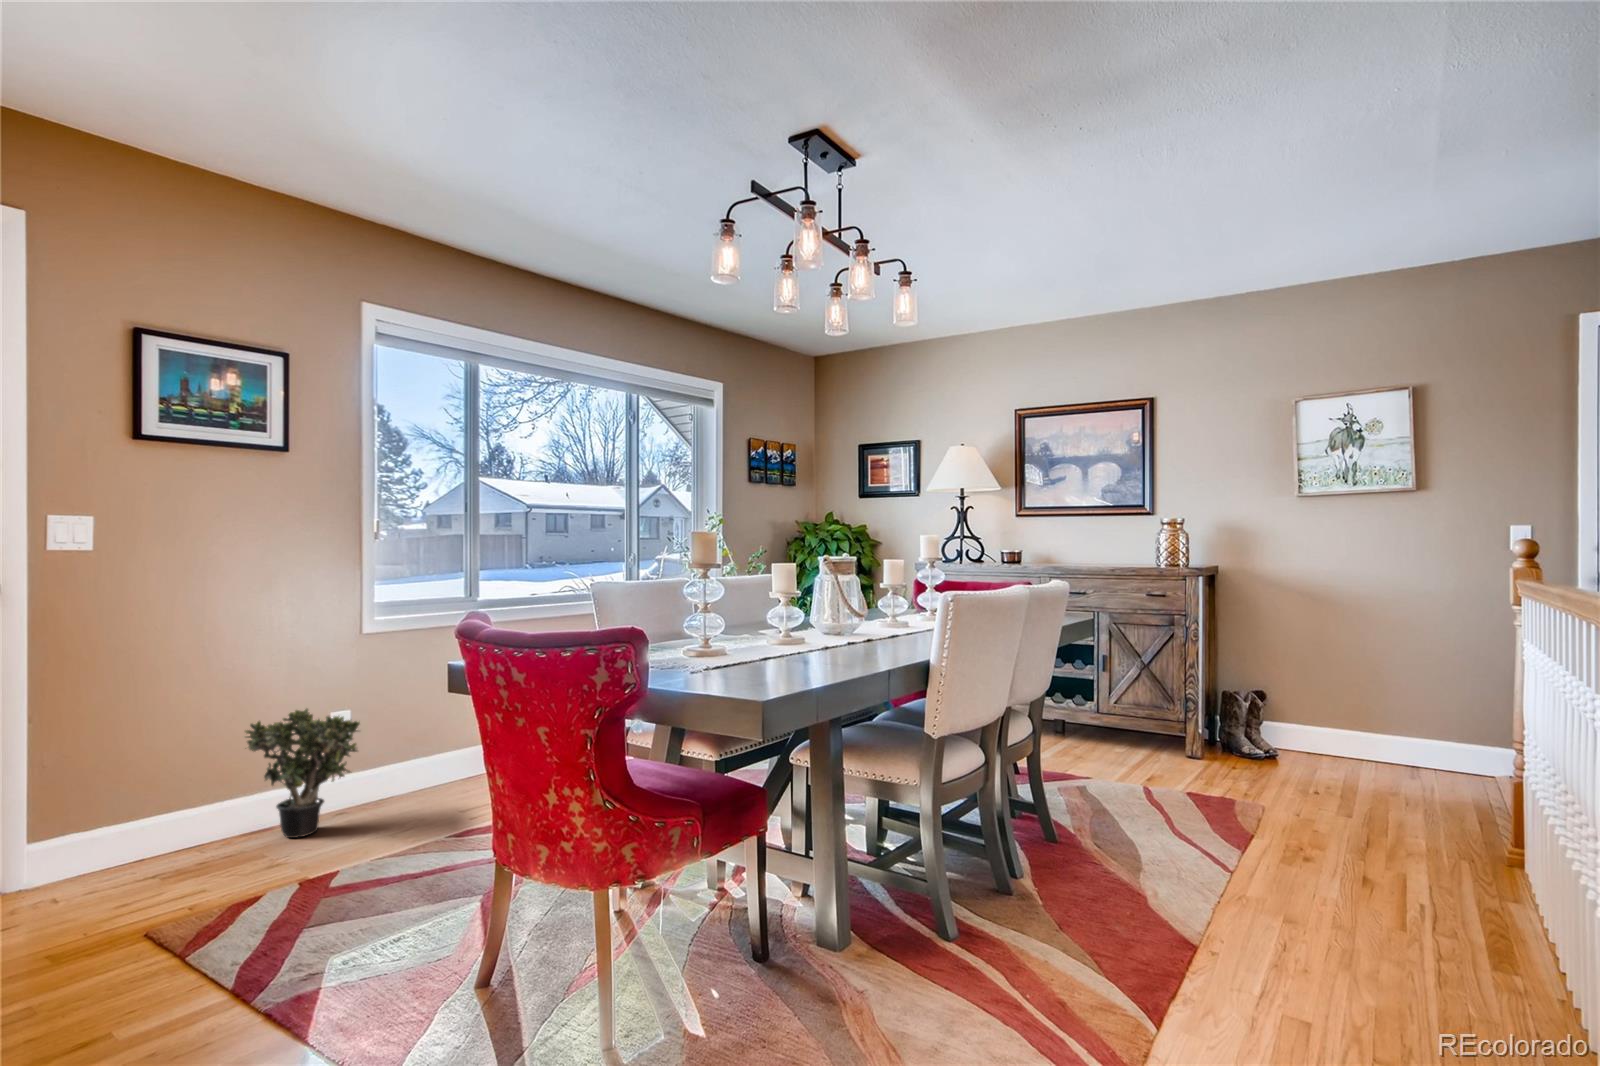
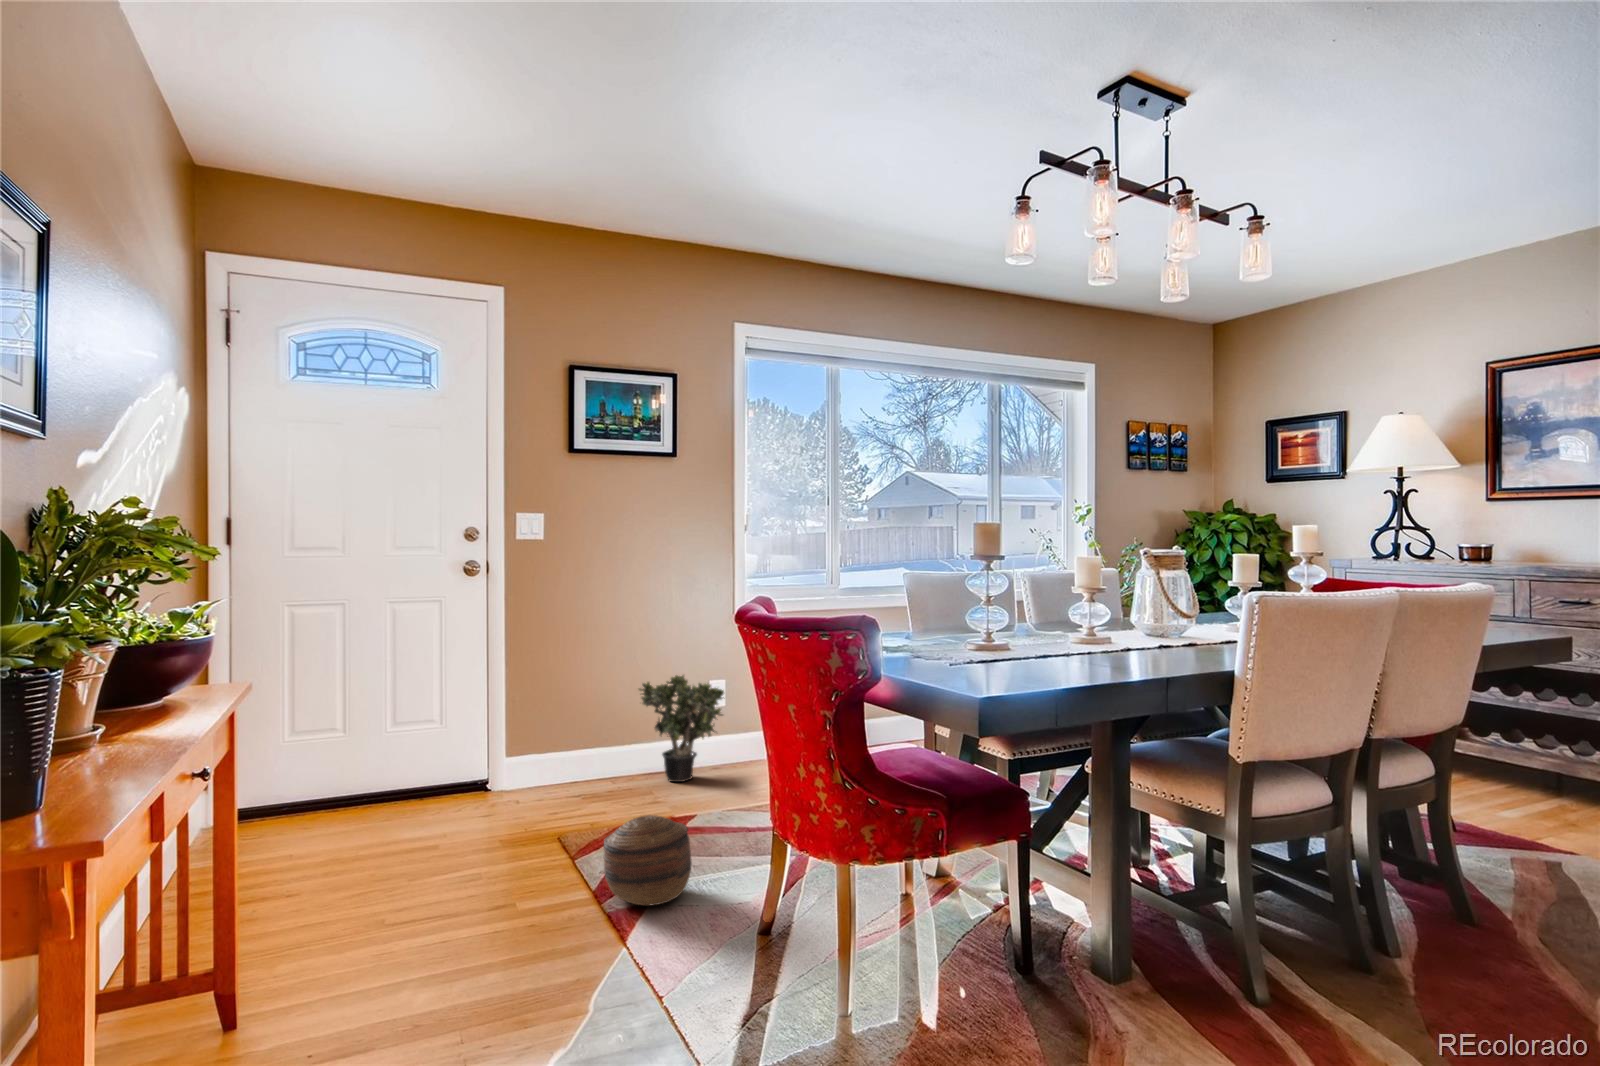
basket: none [249,881,371,995] -> present [604,815,692,905]

